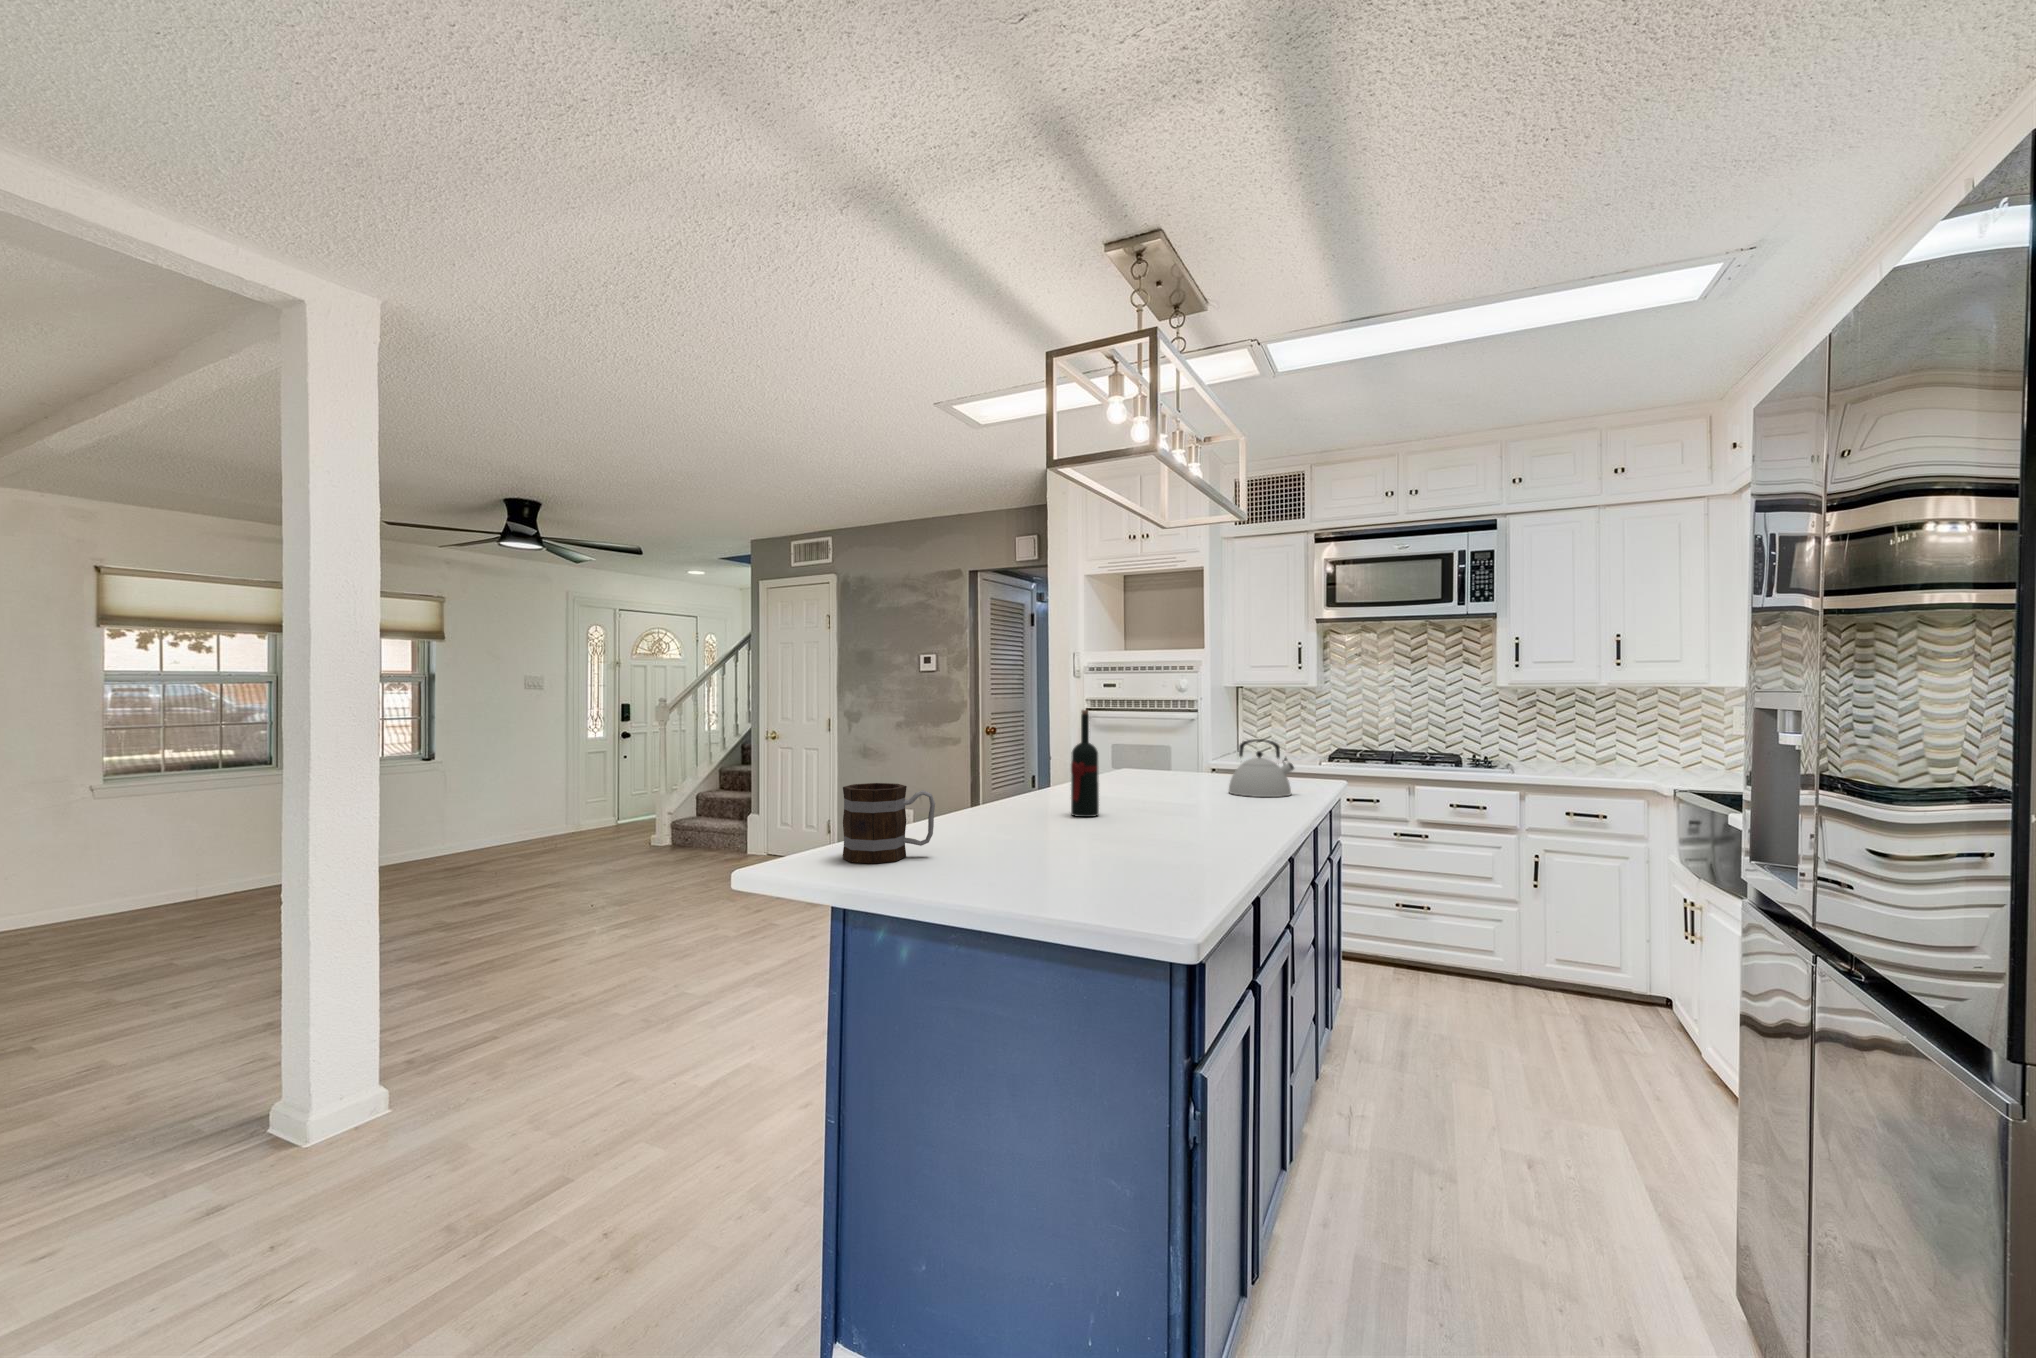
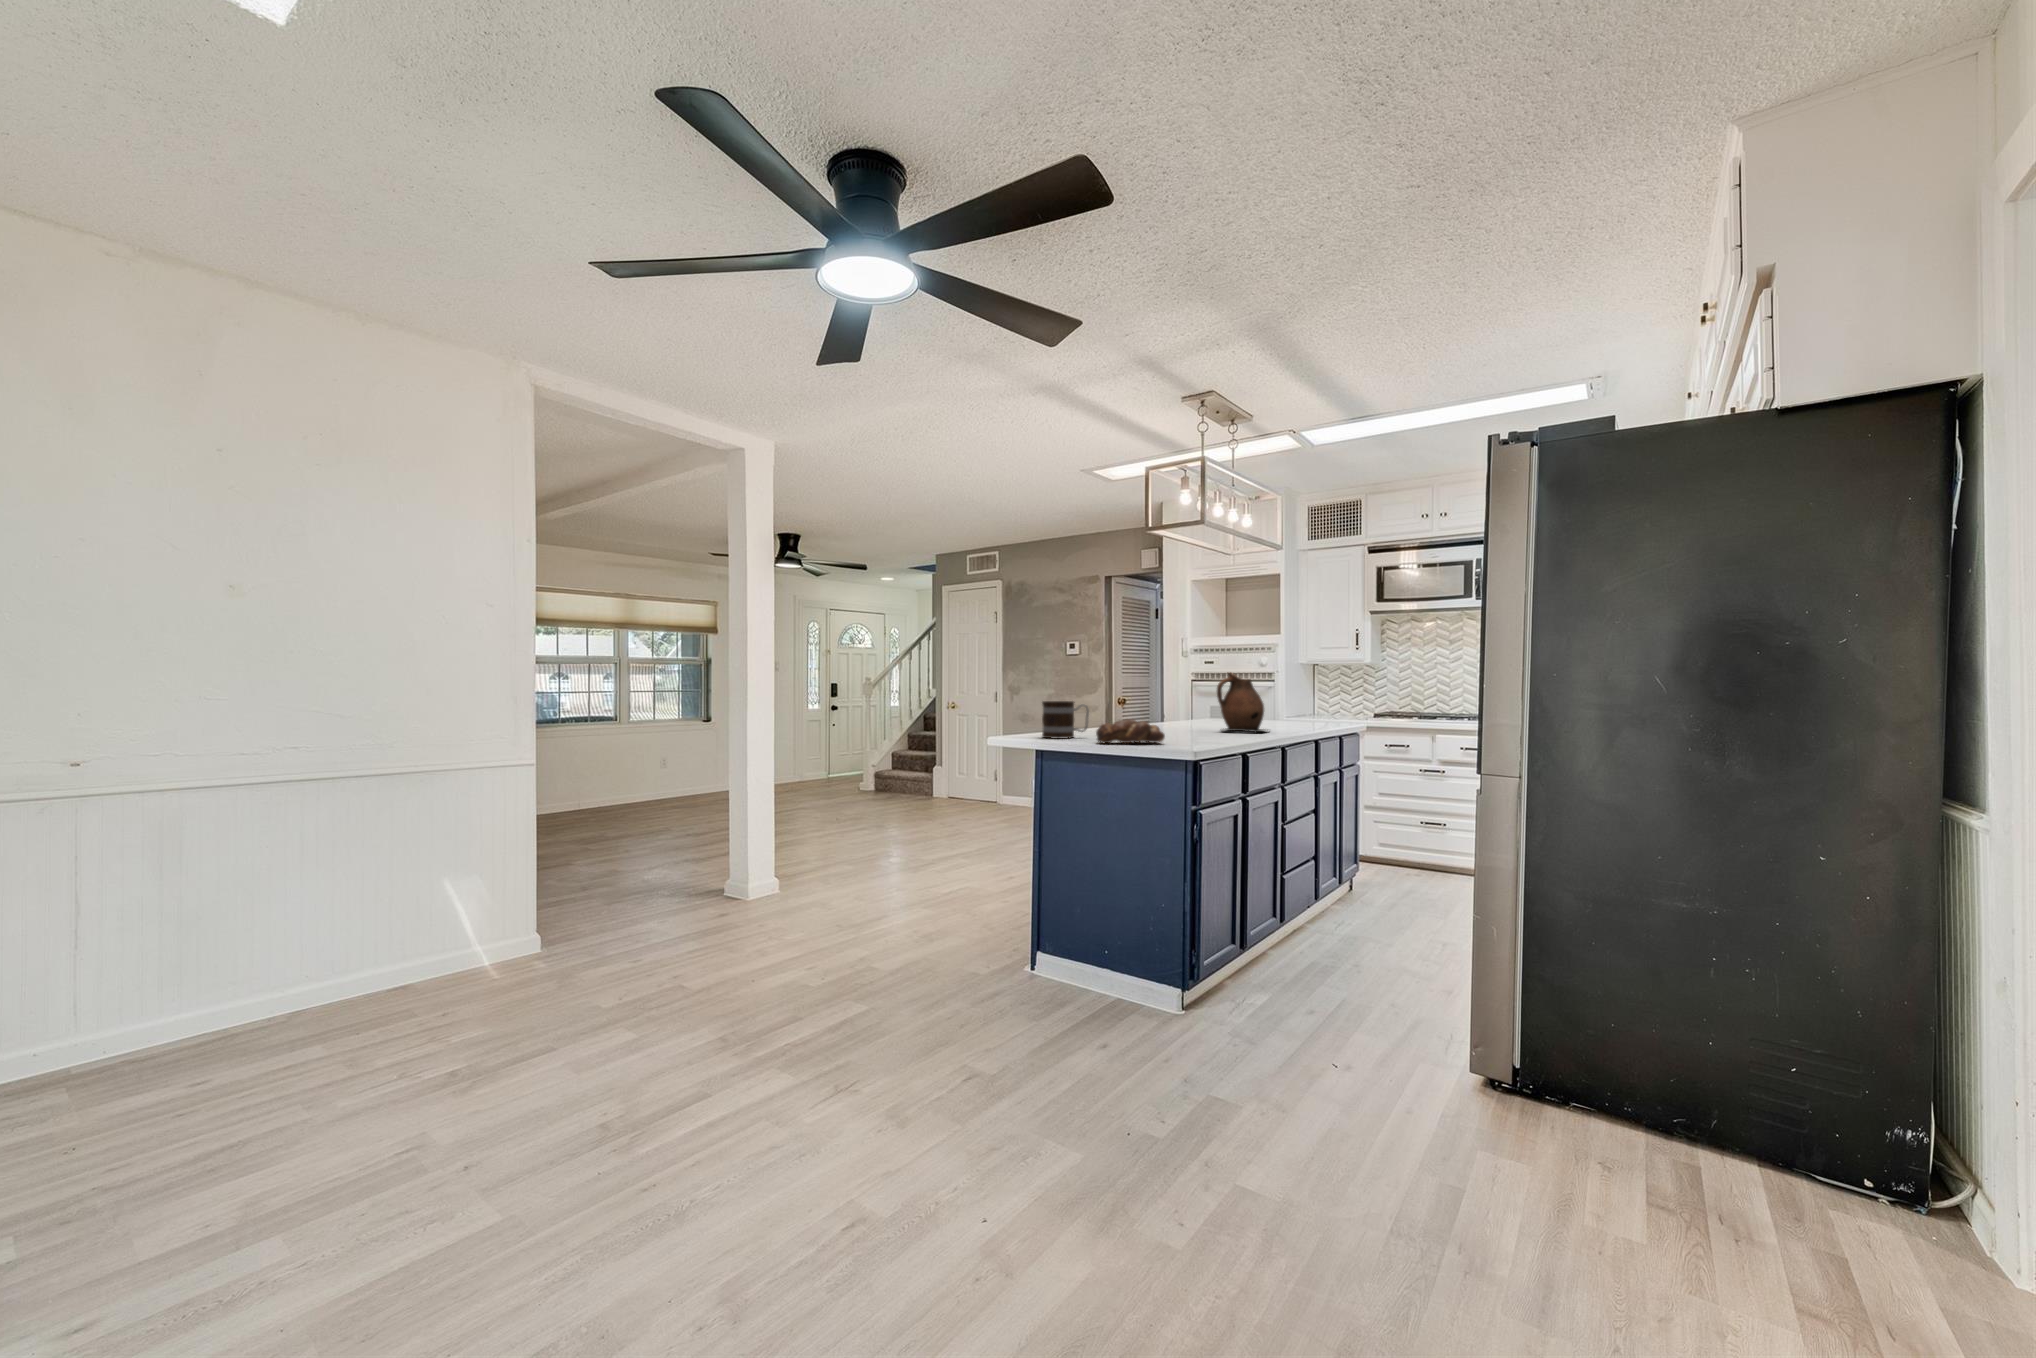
wine bottle: present [1071,710,1099,817] -> none [1167,668,1184,731]
ceramic pitcher: none [1152,717,1236,822] -> present [1217,672,1265,732]
kettle: present [1229,739,1294,797] -> none [1277,692,1321,728]
bread loaf: none [947,834,1090,893] -> present [1096,719,1165,743]

